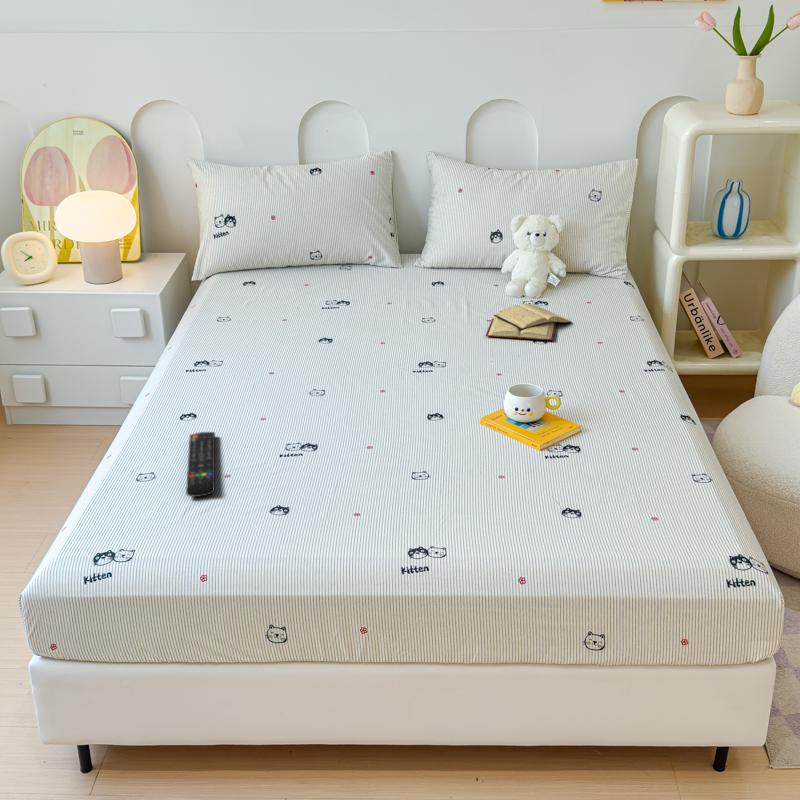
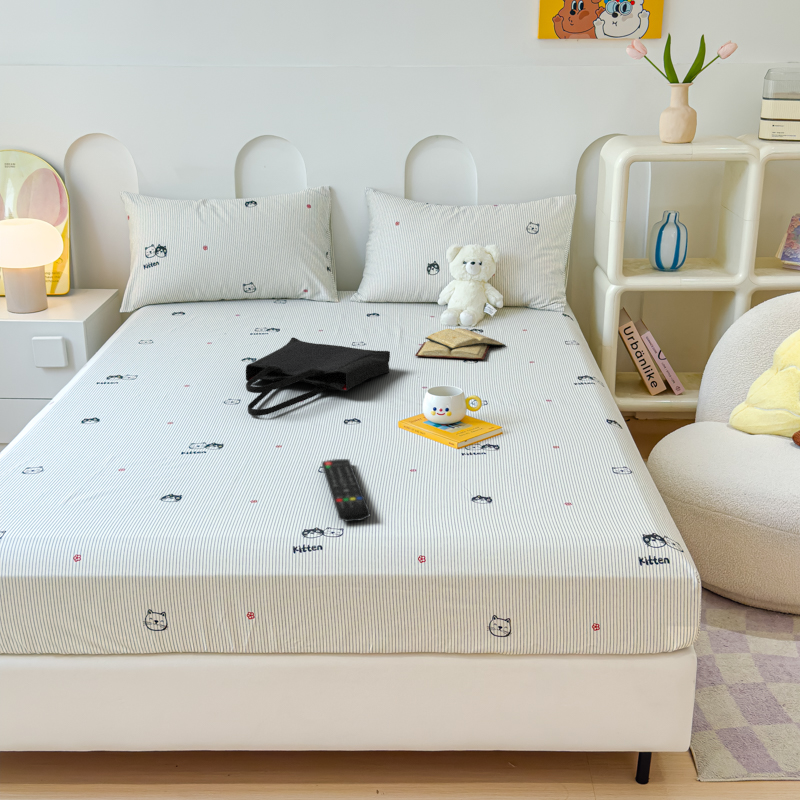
tote bag: none [327,319,464,411] -> present [246,337,390,416]
remote control: present [186,432,215,497] -> present [322,459,370,522]

